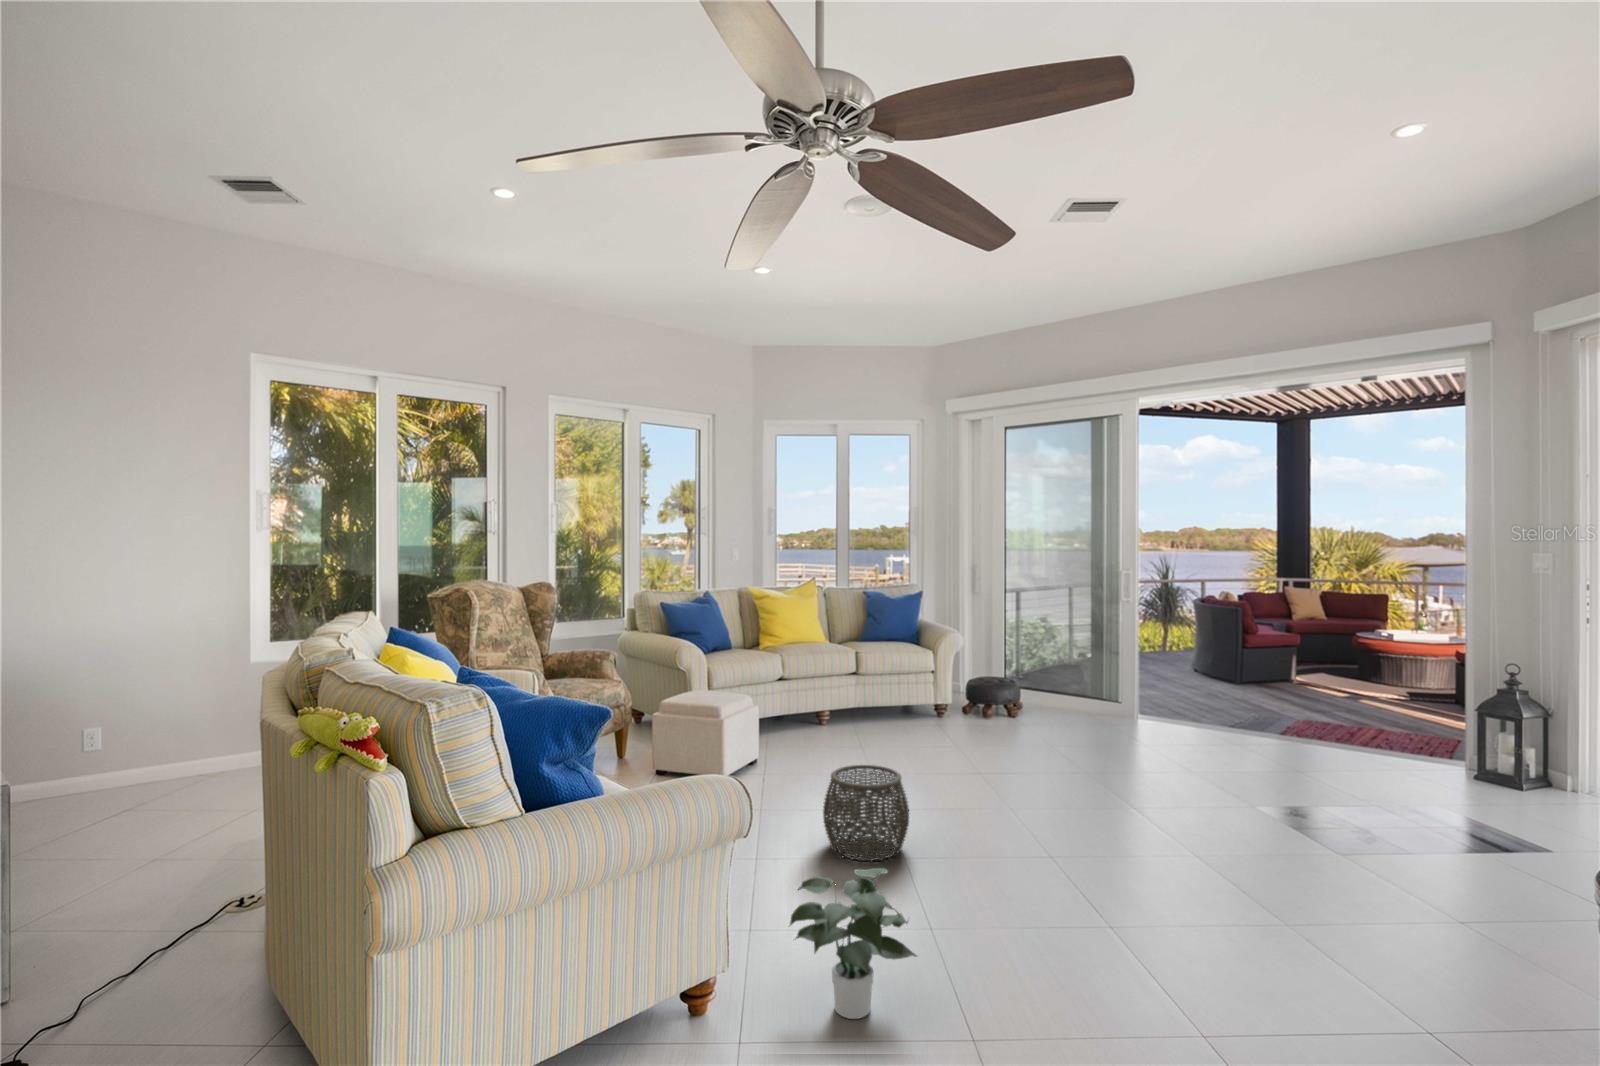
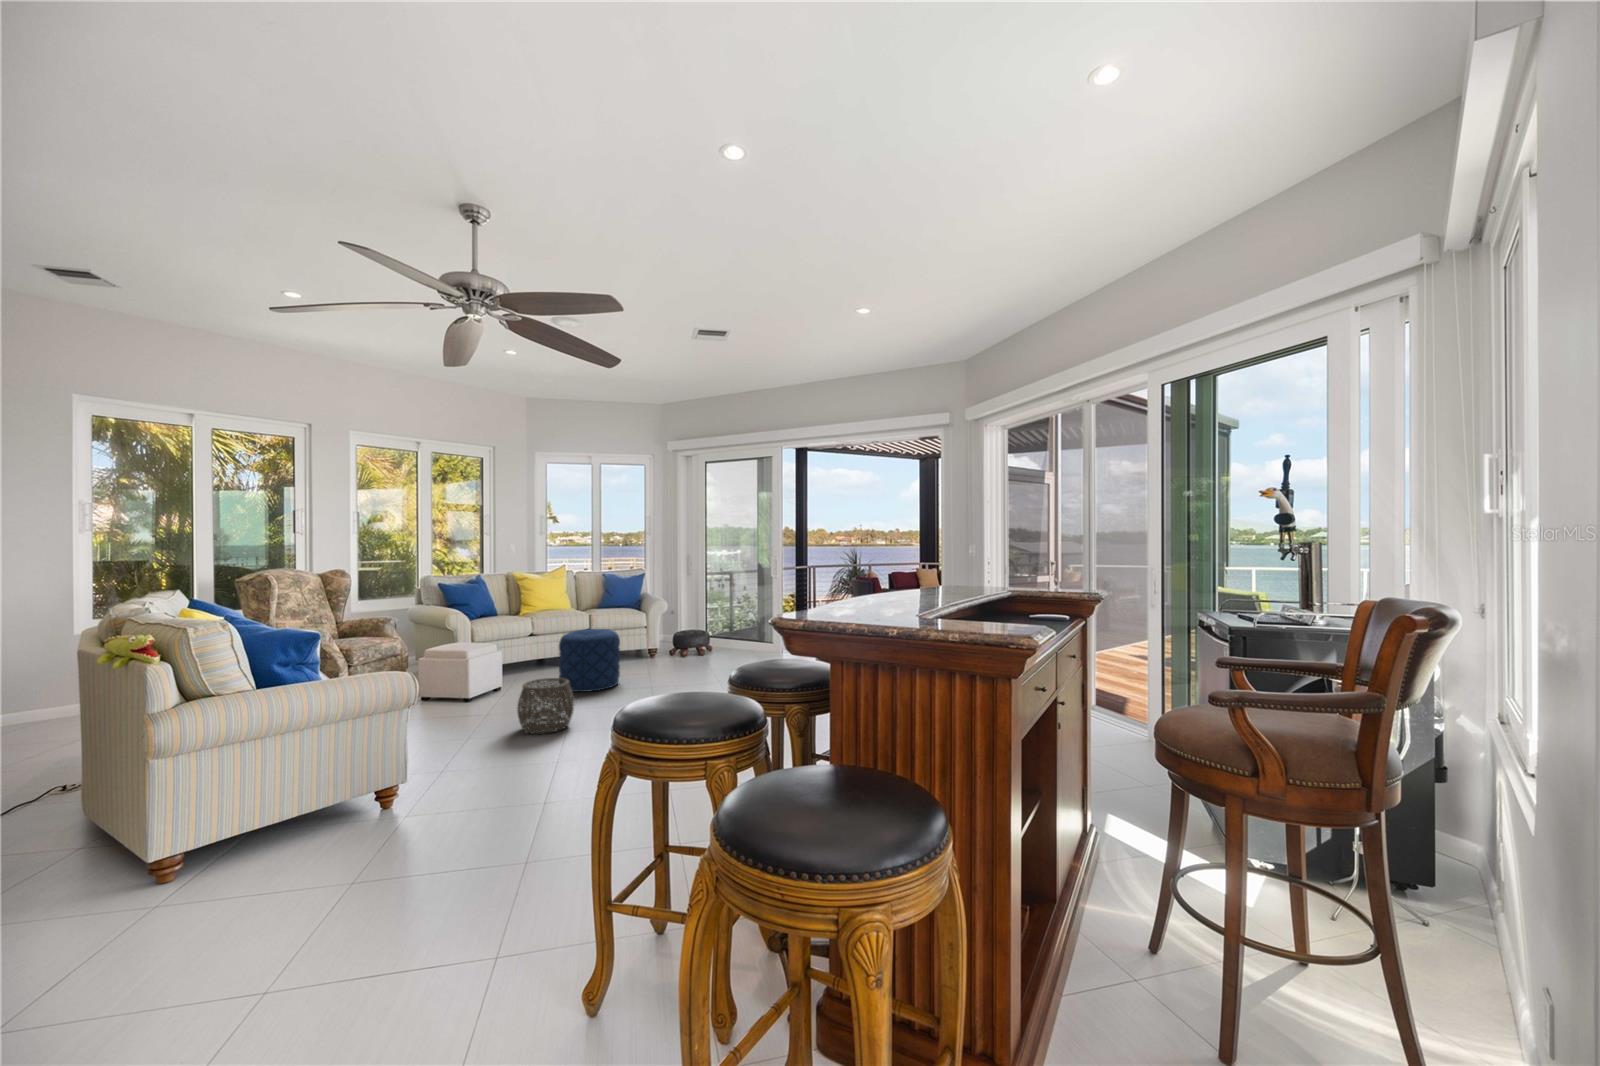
pouf: none [834,677,924,776] -> present [558,629,620,692]
potted plant: present [790,868,917,1019] -> none [444,719,521,799]

